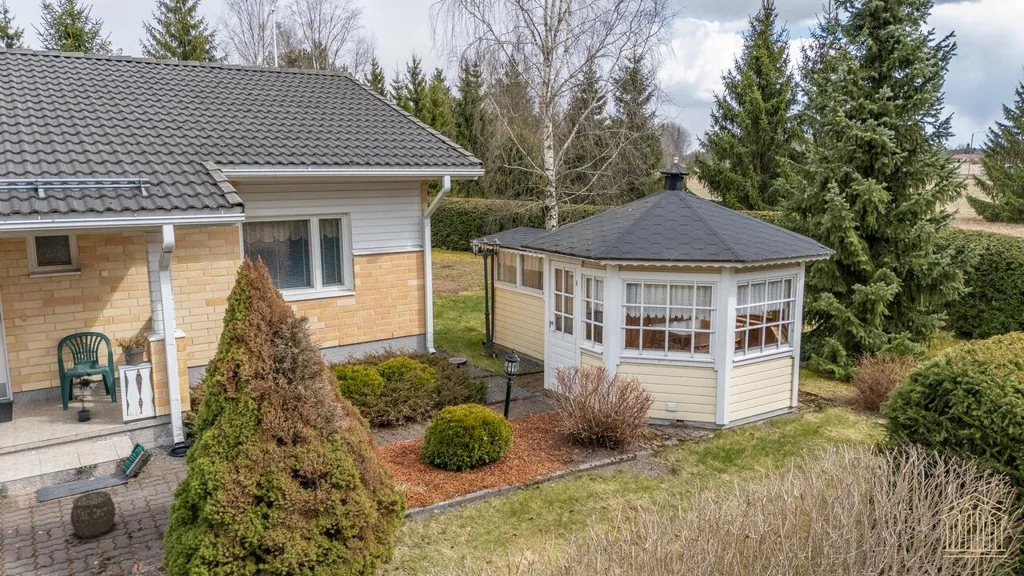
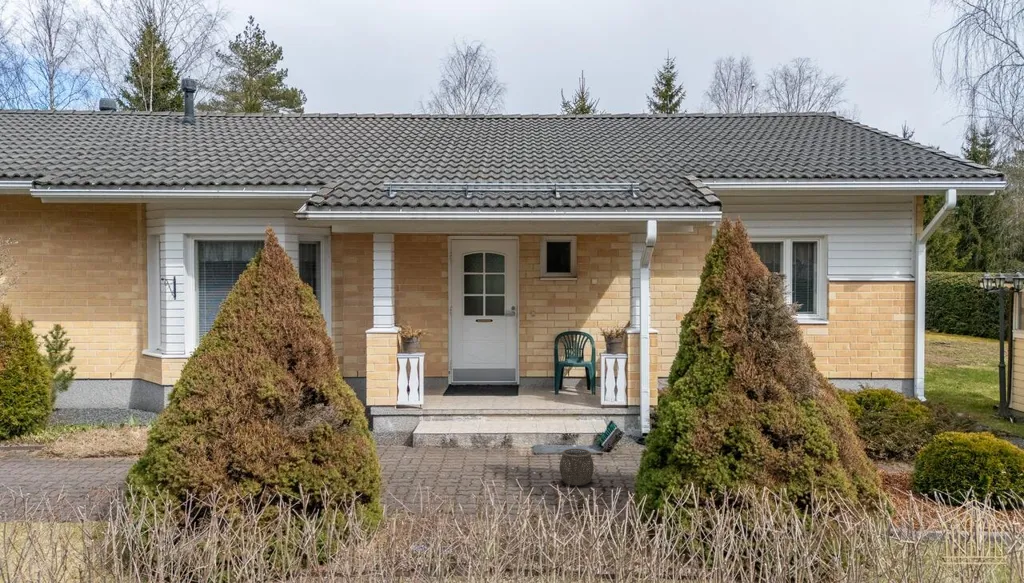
potted plant: present [73,371,94,421] -> none [562,358,581,403]

